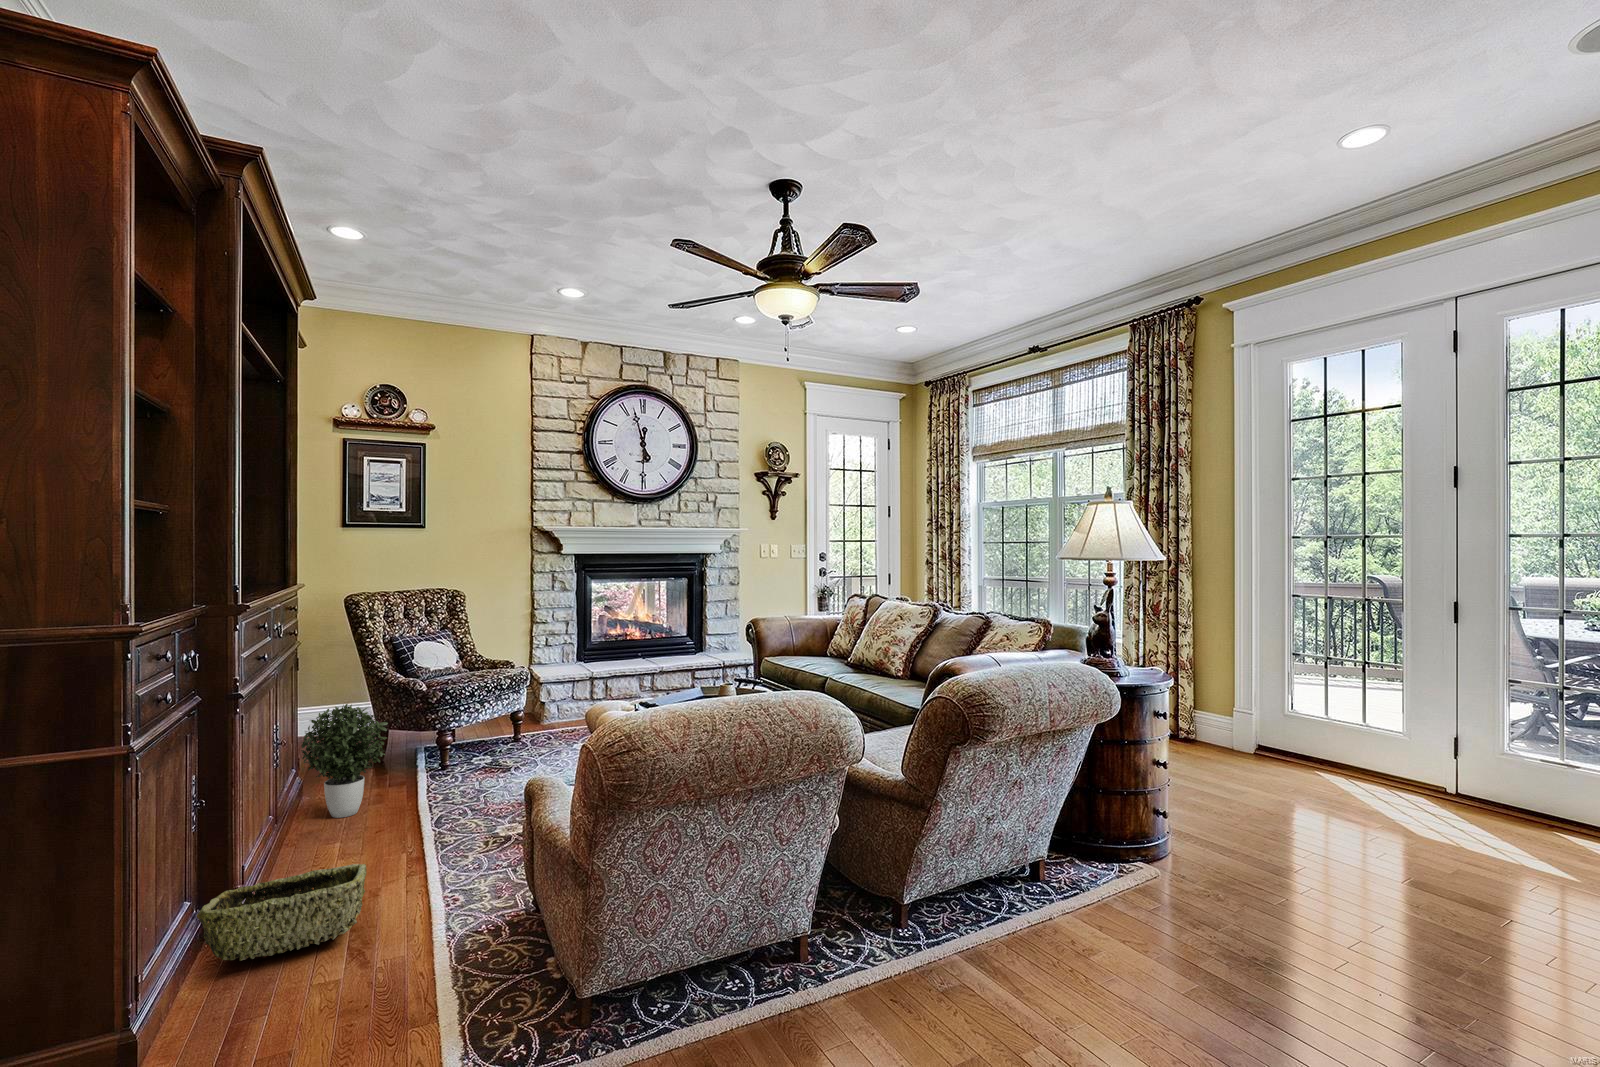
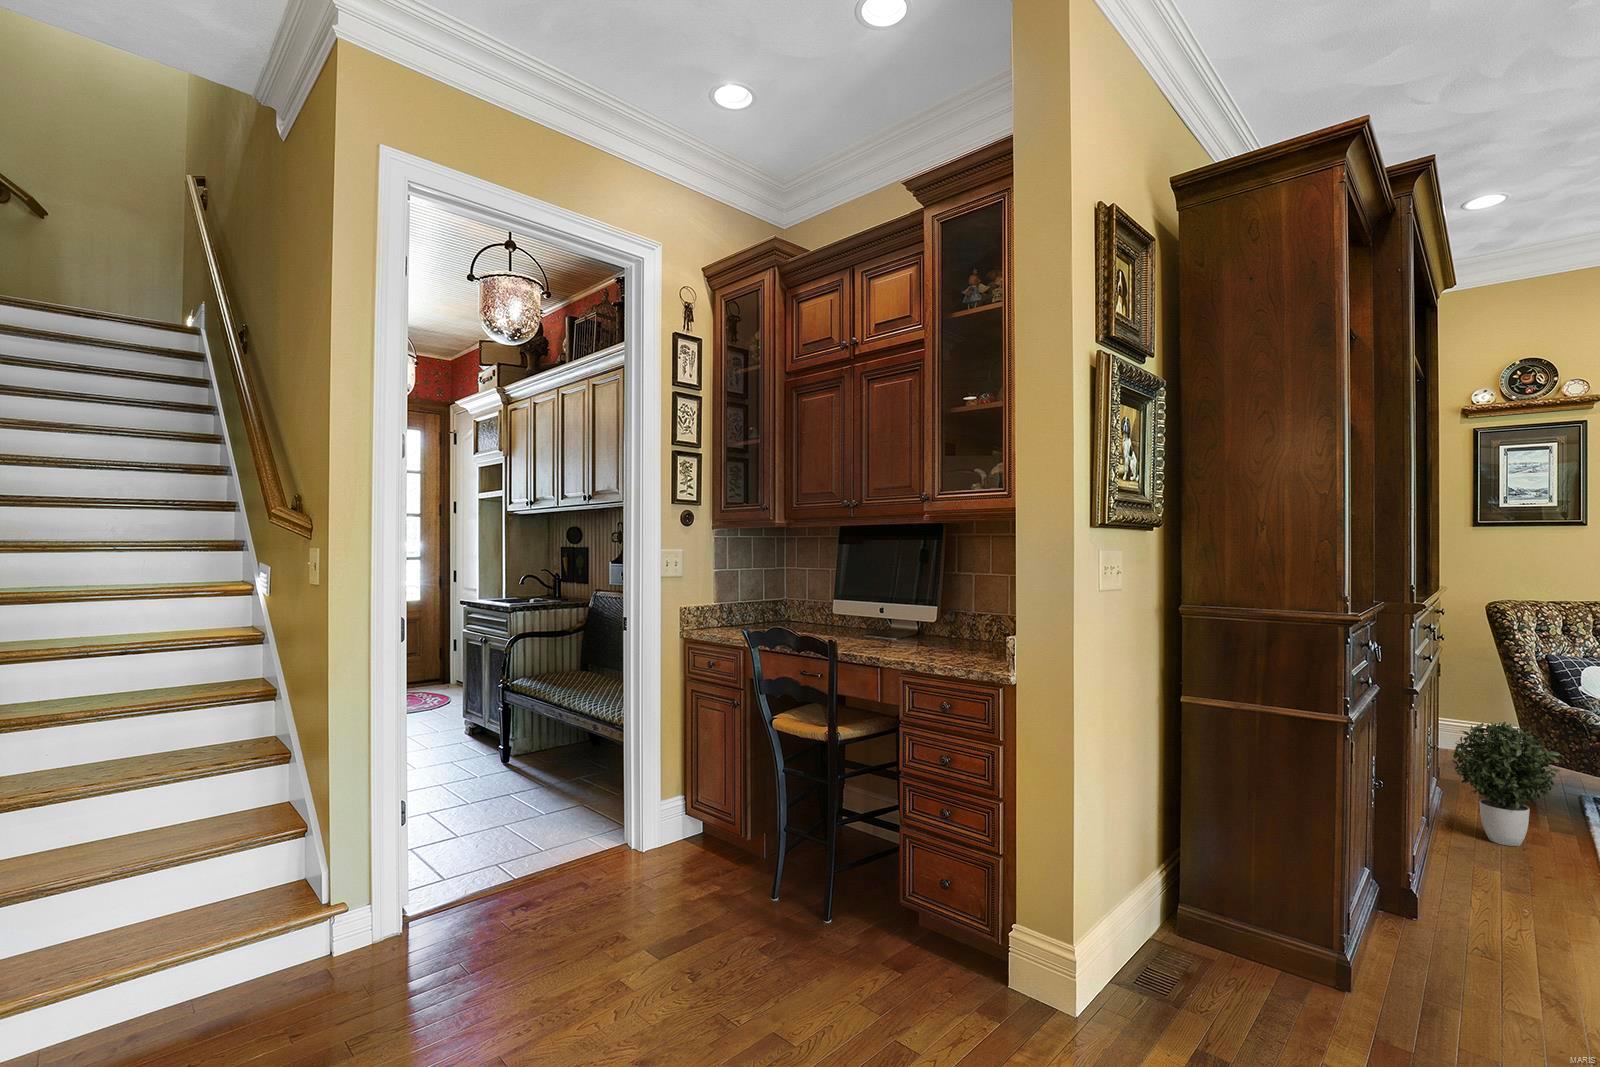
woven basket: present [197,864,366,961] -> none [1388,872,1567,966]

